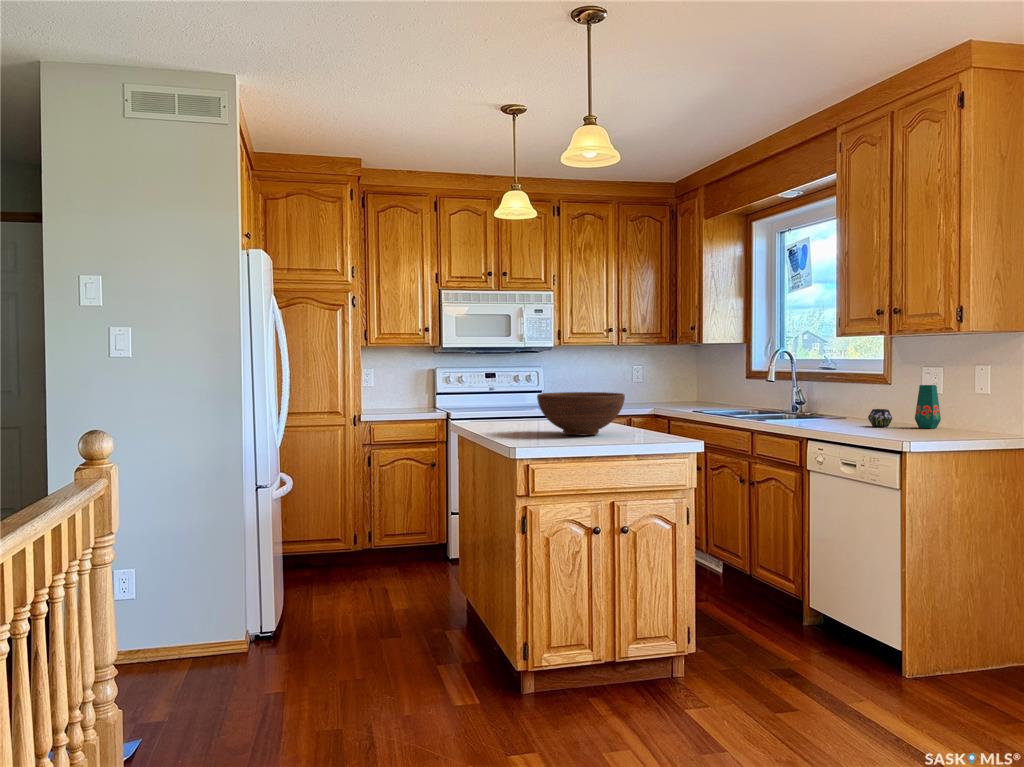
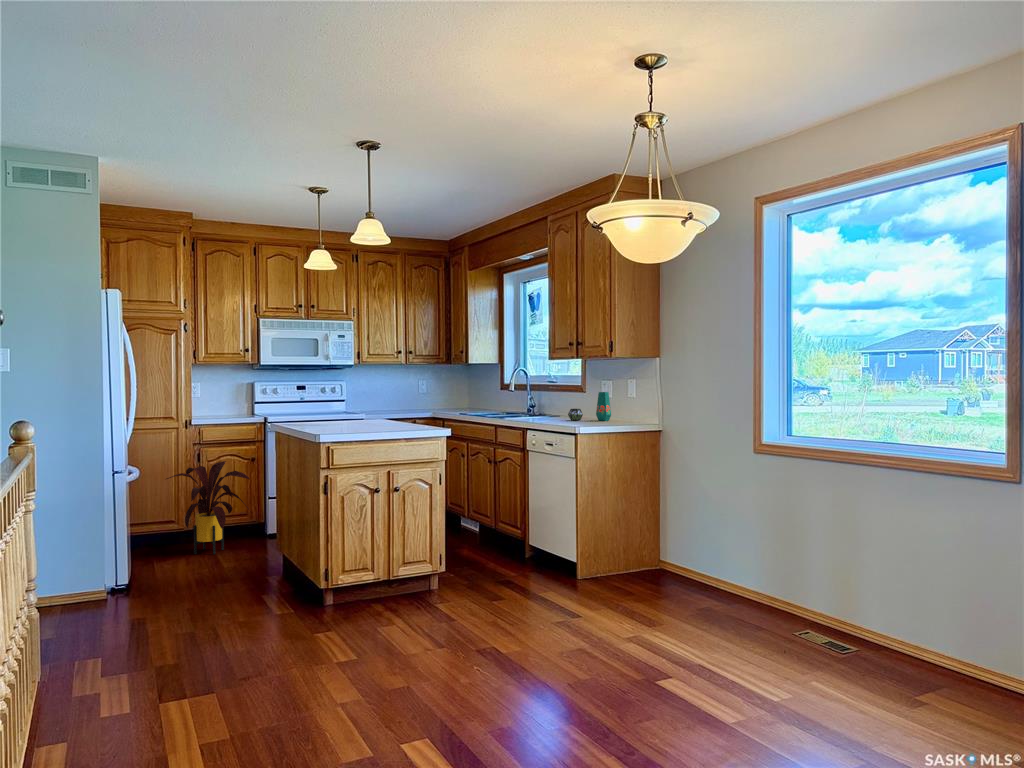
fruit bowl: present [537,392,625,435] -> none [337,398,400,428]
house plant: none [327,467,430,586] -> present [167,461,249,554]

